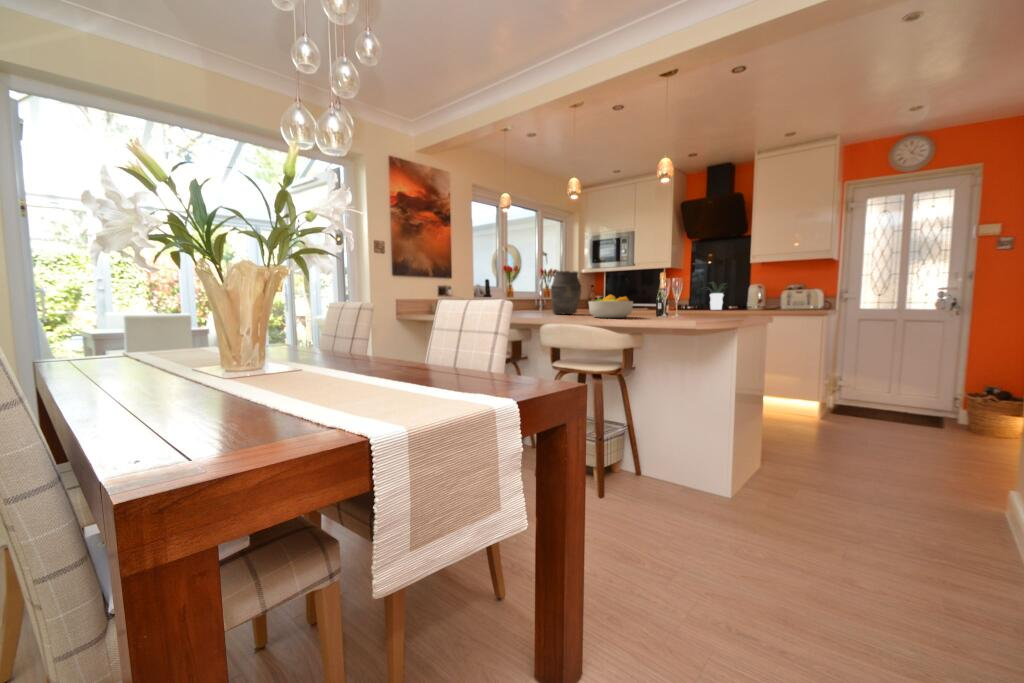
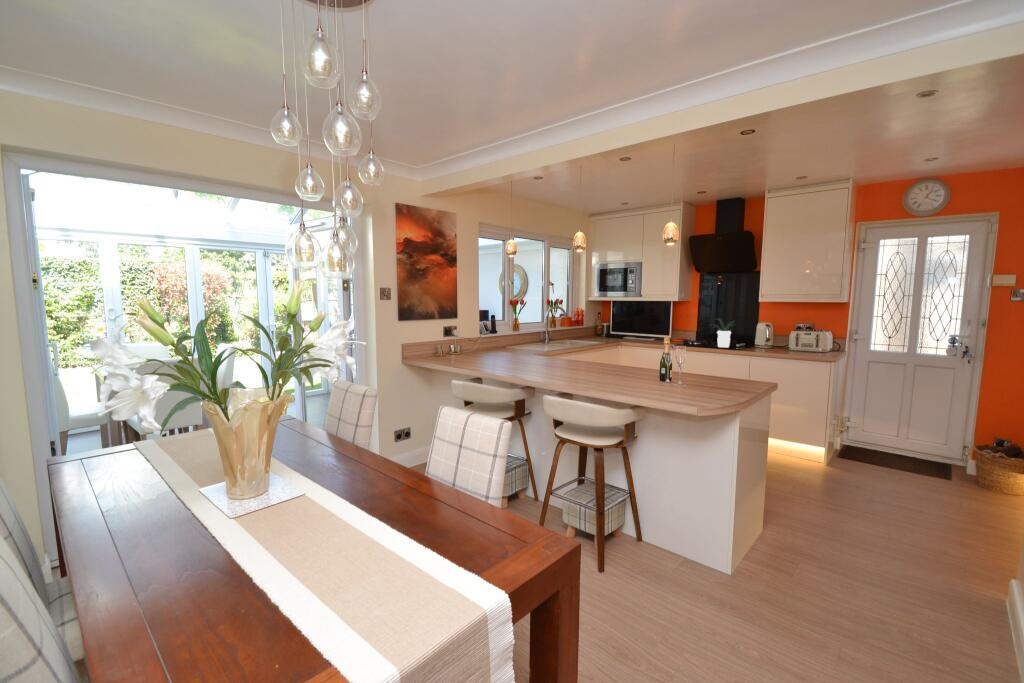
vase: present [551,270,581,314] -> none [555,327,586,371]
fruit bowl: present [589,295,633,318] -> none [591,358,636,387]

